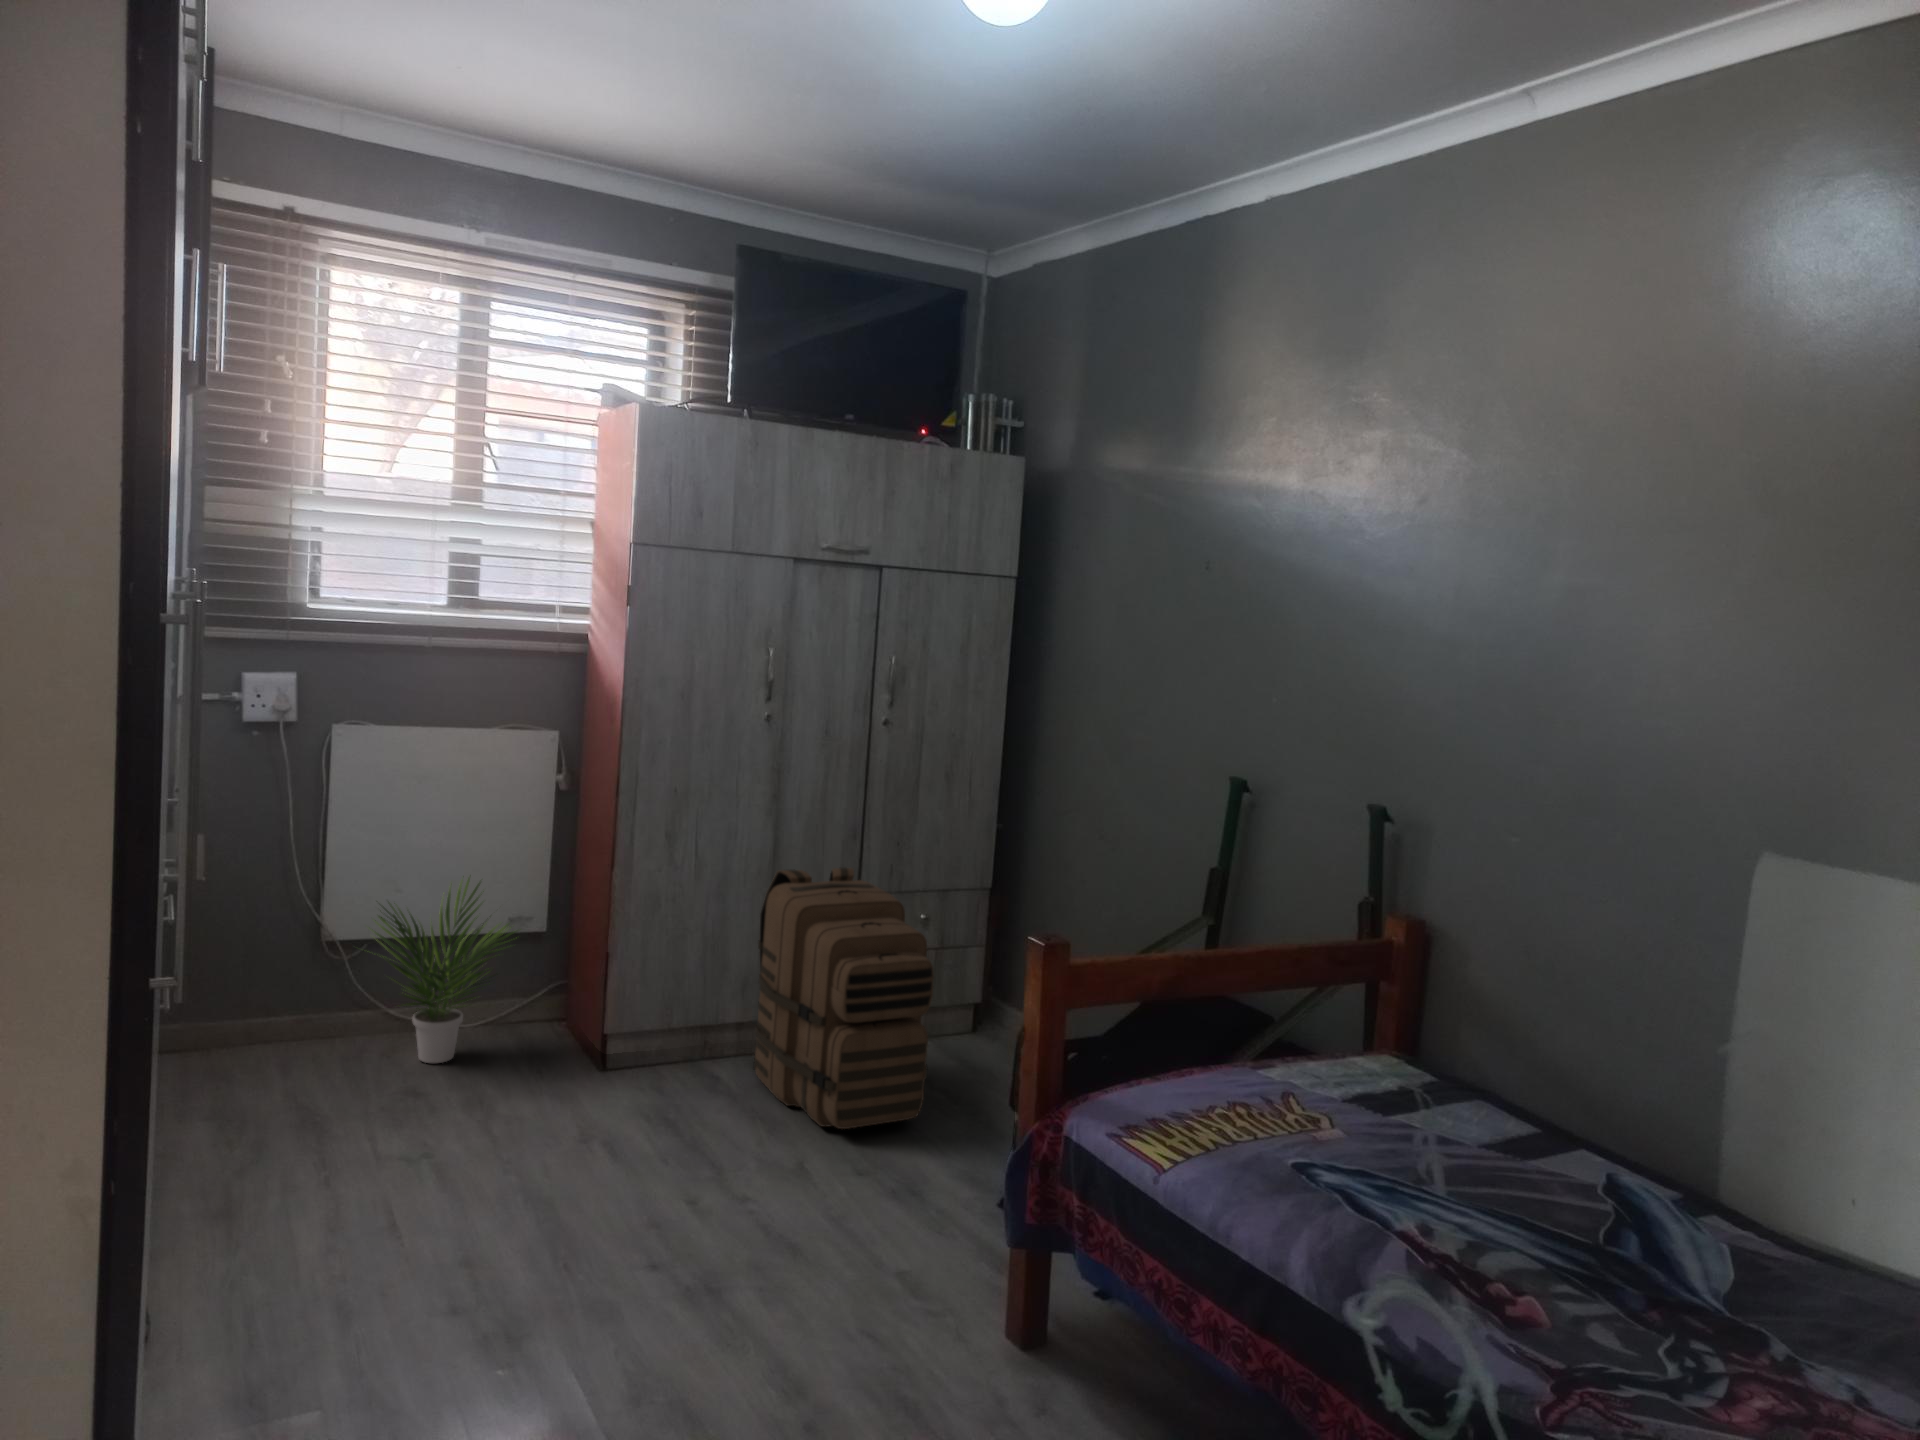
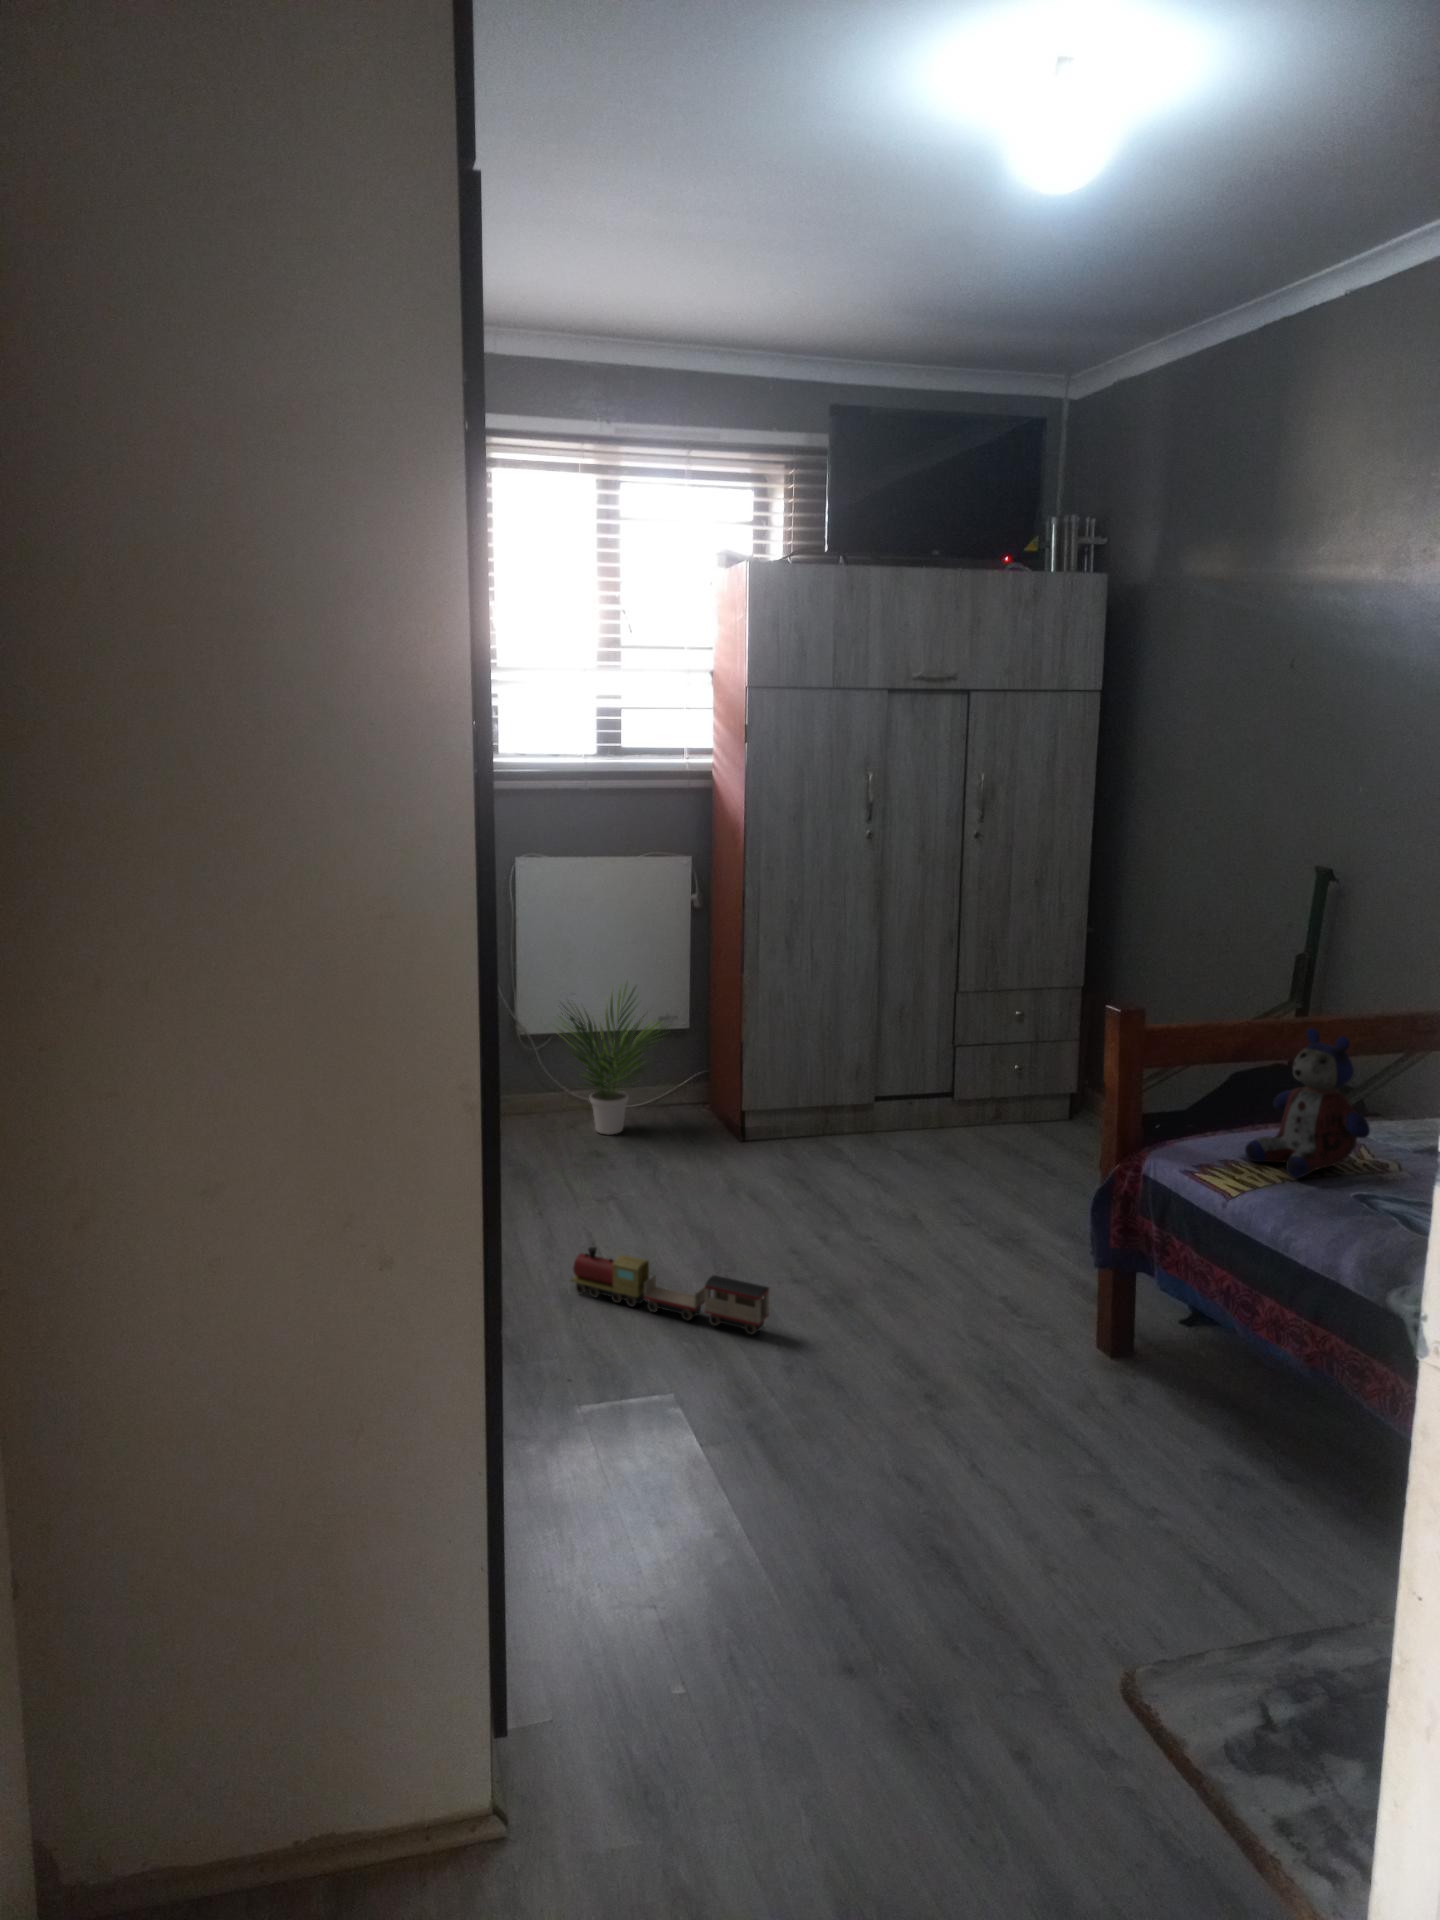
backpack: present [754,868,934,1129] -> none [871,967,1030,1190]
stuffed bear: none [1175,968,1307,1143] -> present [1245,1028,1370,1178]
toy train: none [350,1238,615,1349] -> present [571,1247,769,1335]

